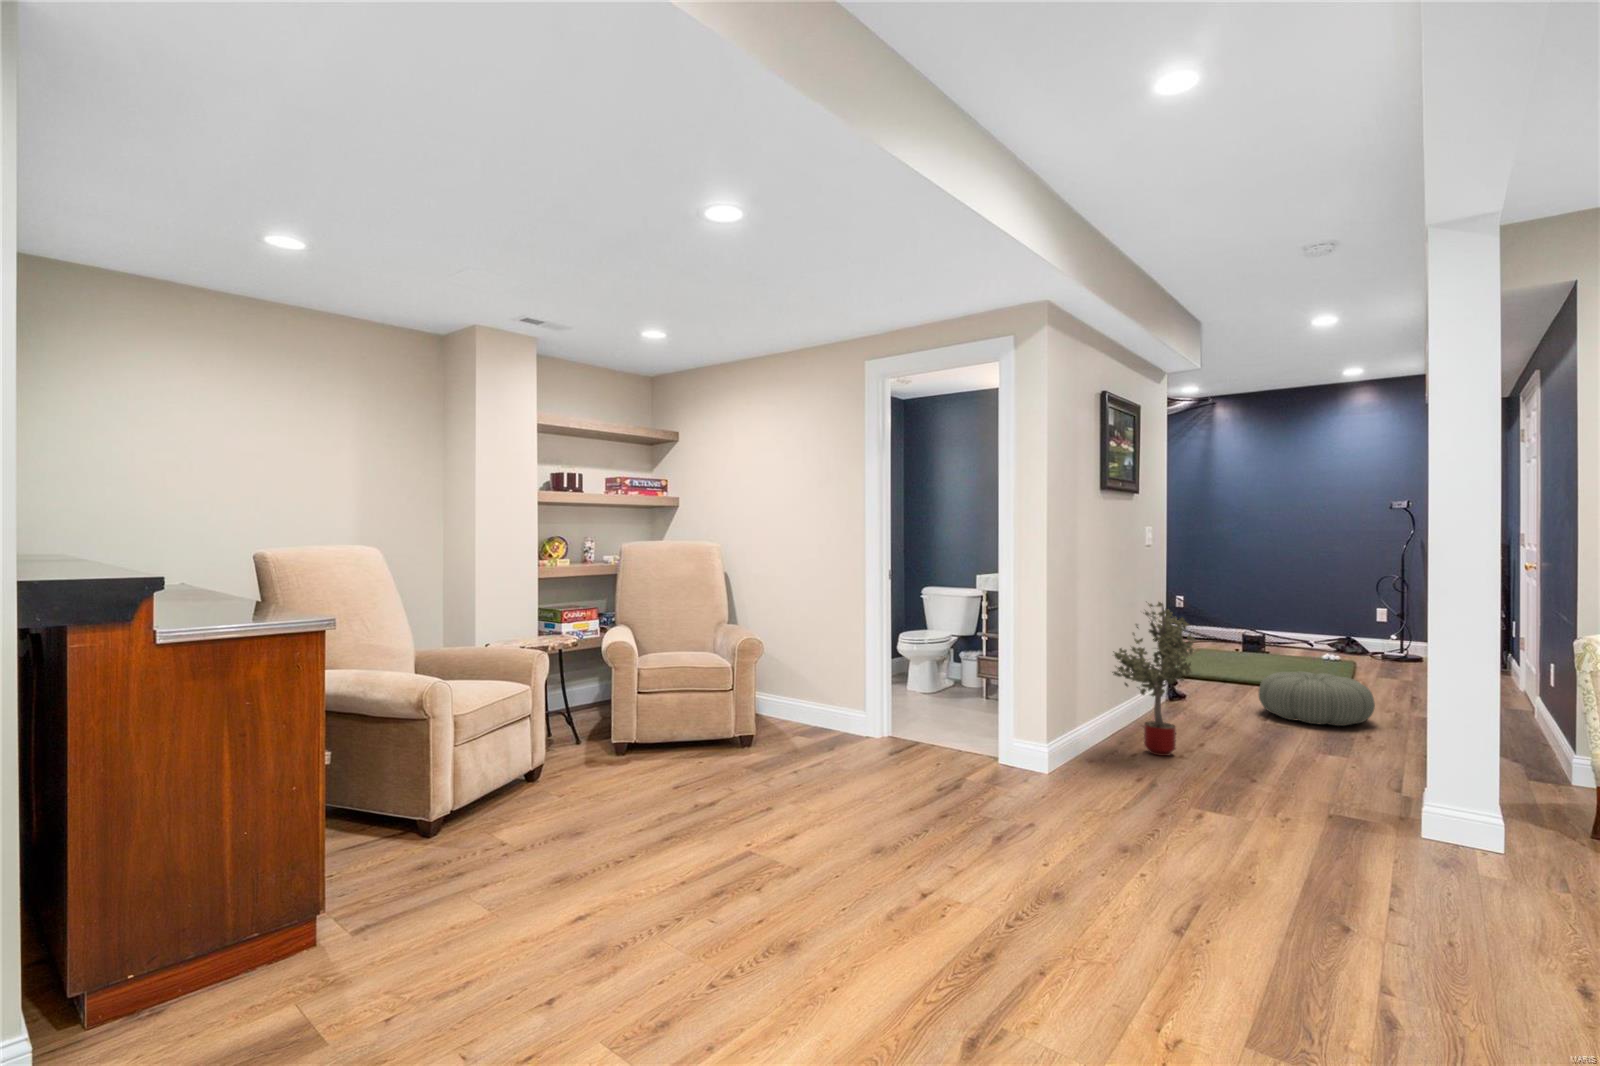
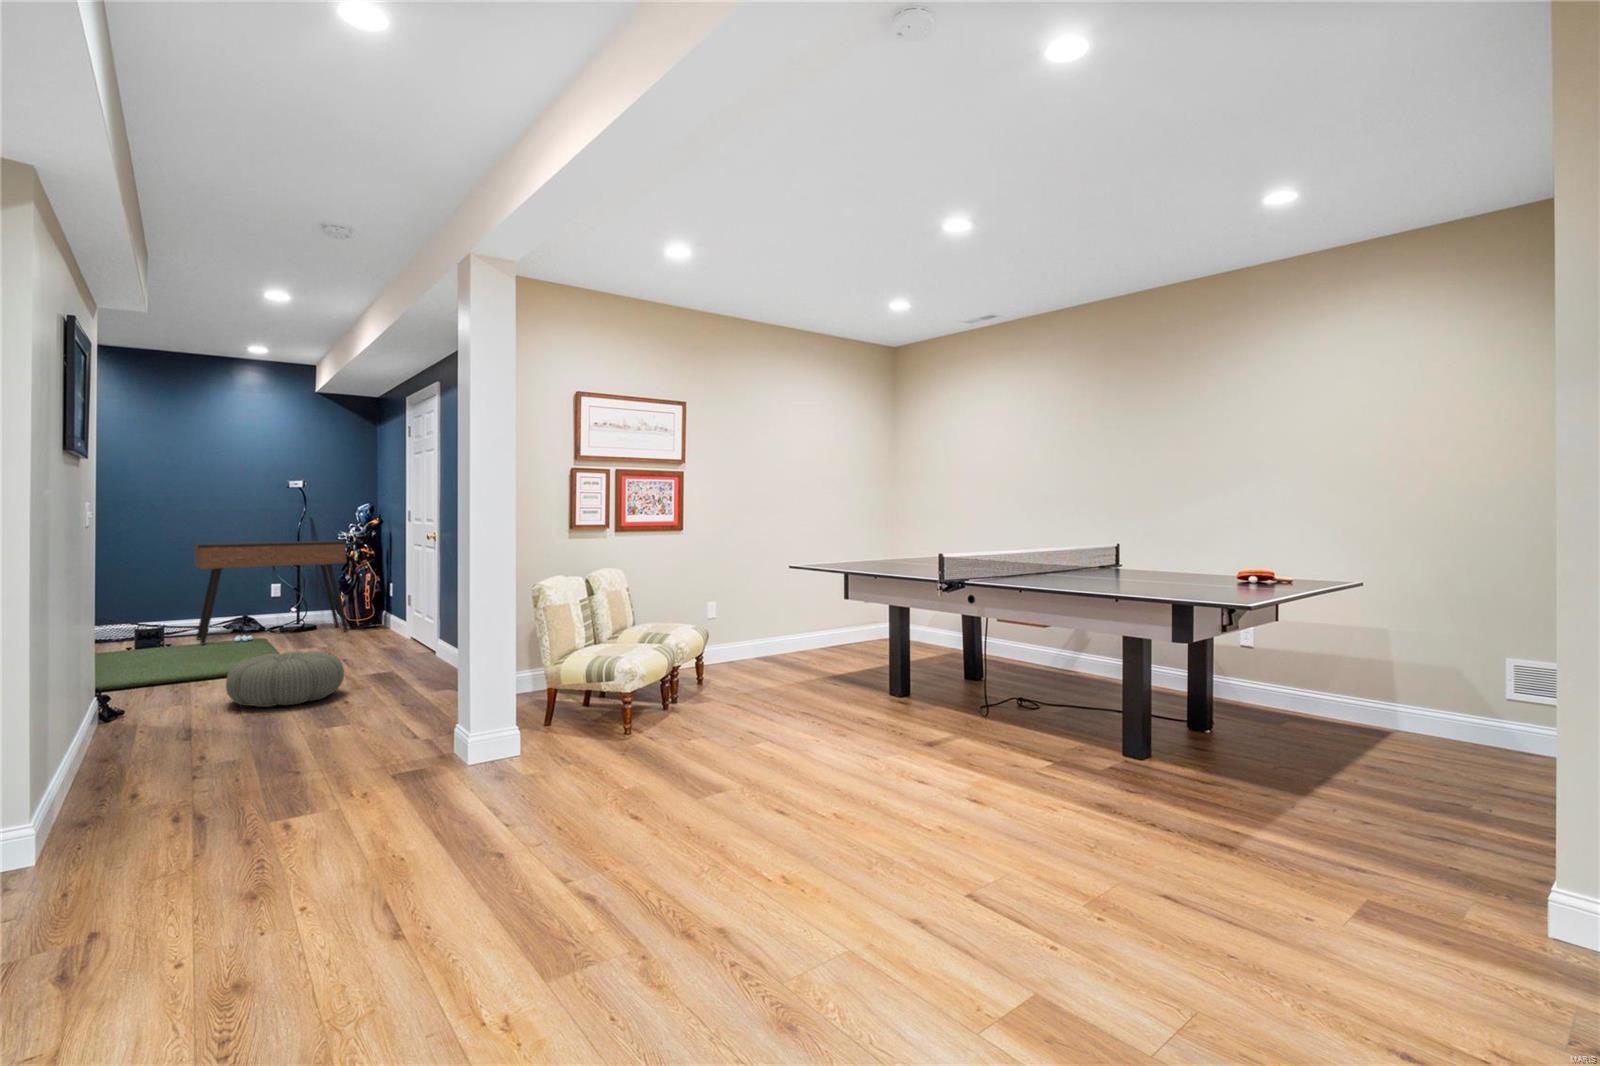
console table: none [1296,565,1451,669] -> present [194,541,348,644]
potted tree: present [1112,602,1196,756] -> none [80,593,211,788]

